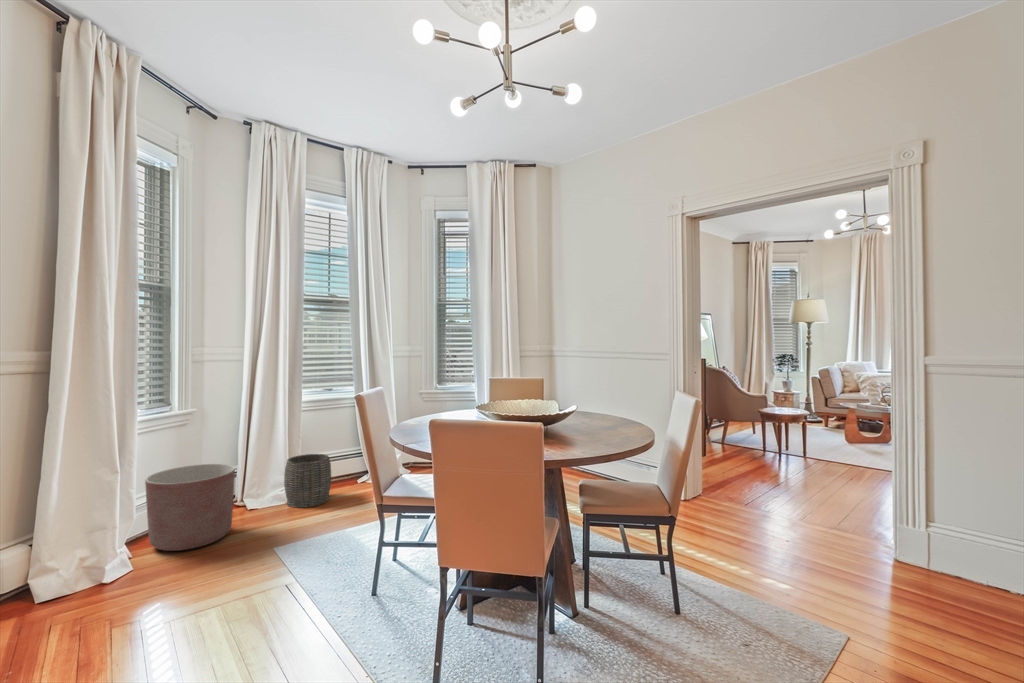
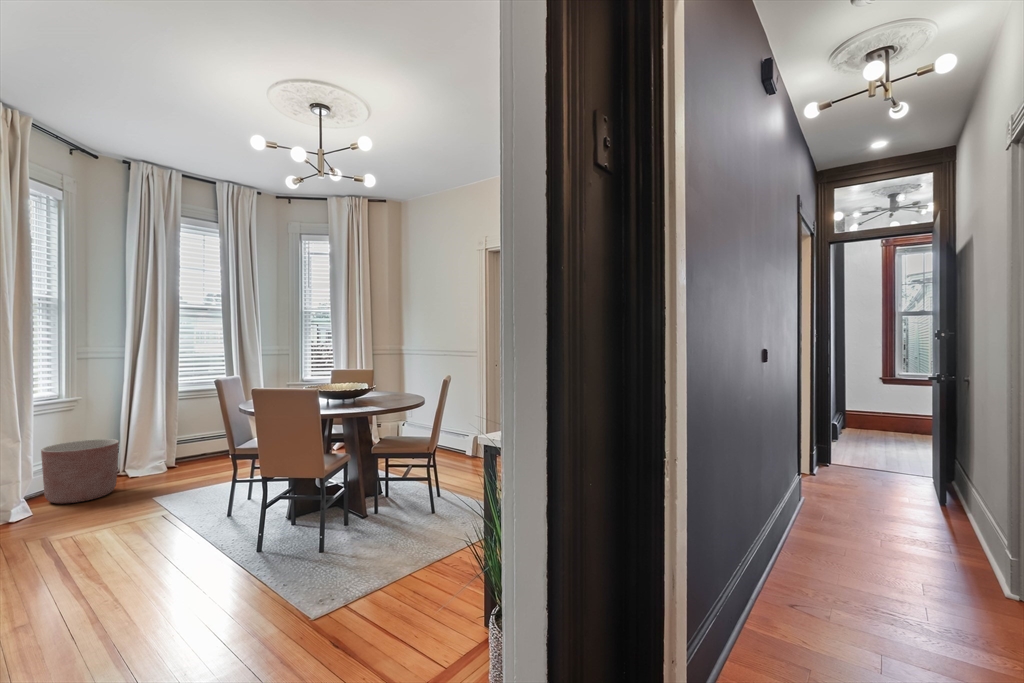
woven basket: present [284,454,331,508] -> none [162,433,204,475]

